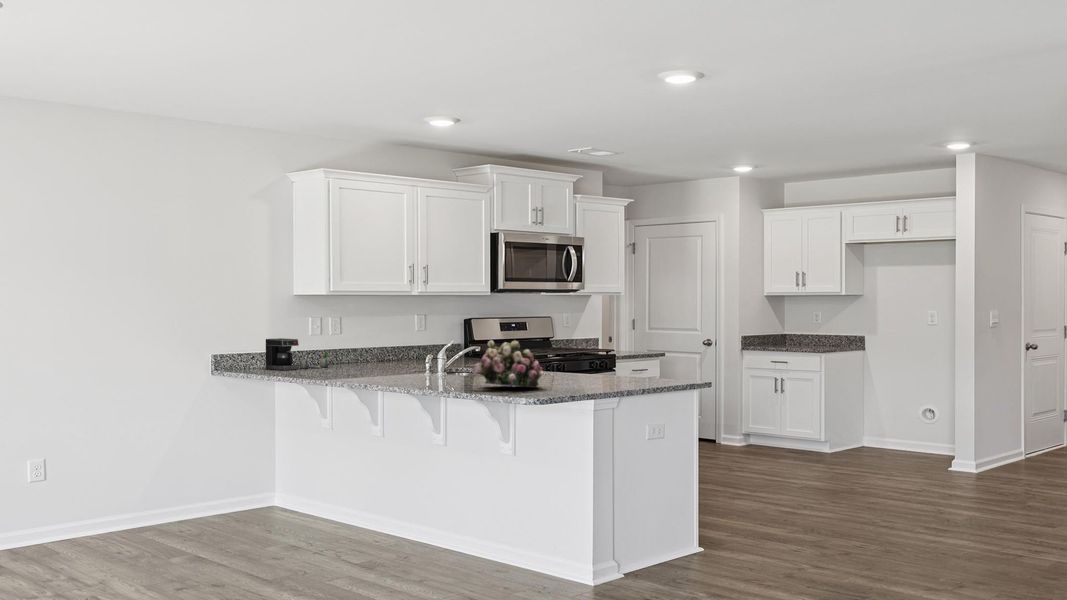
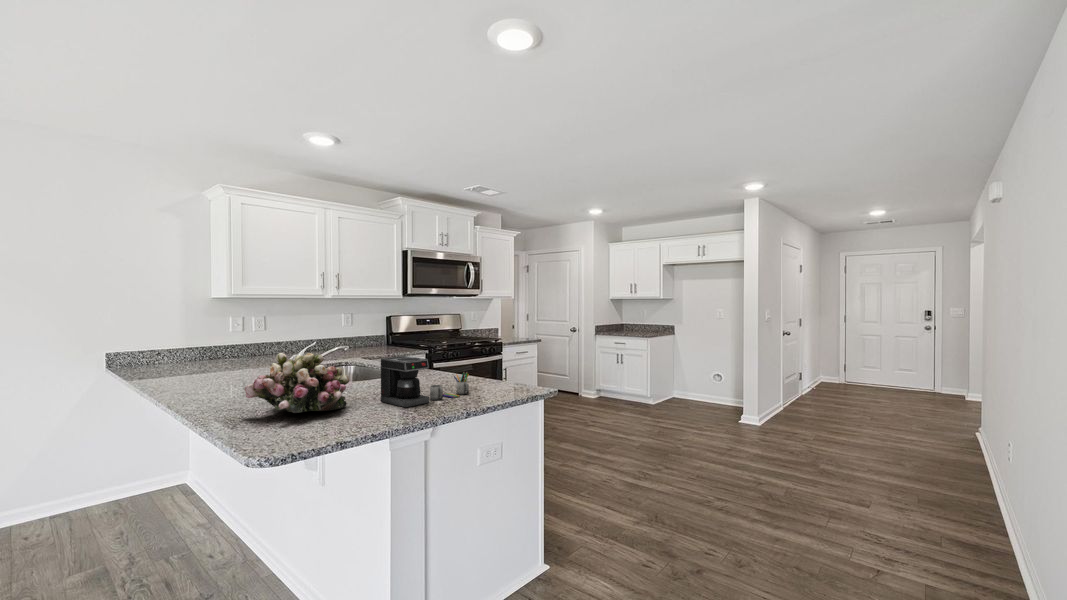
coffee maker: present [266,338,329,370] -> present [381,356,469,407]

